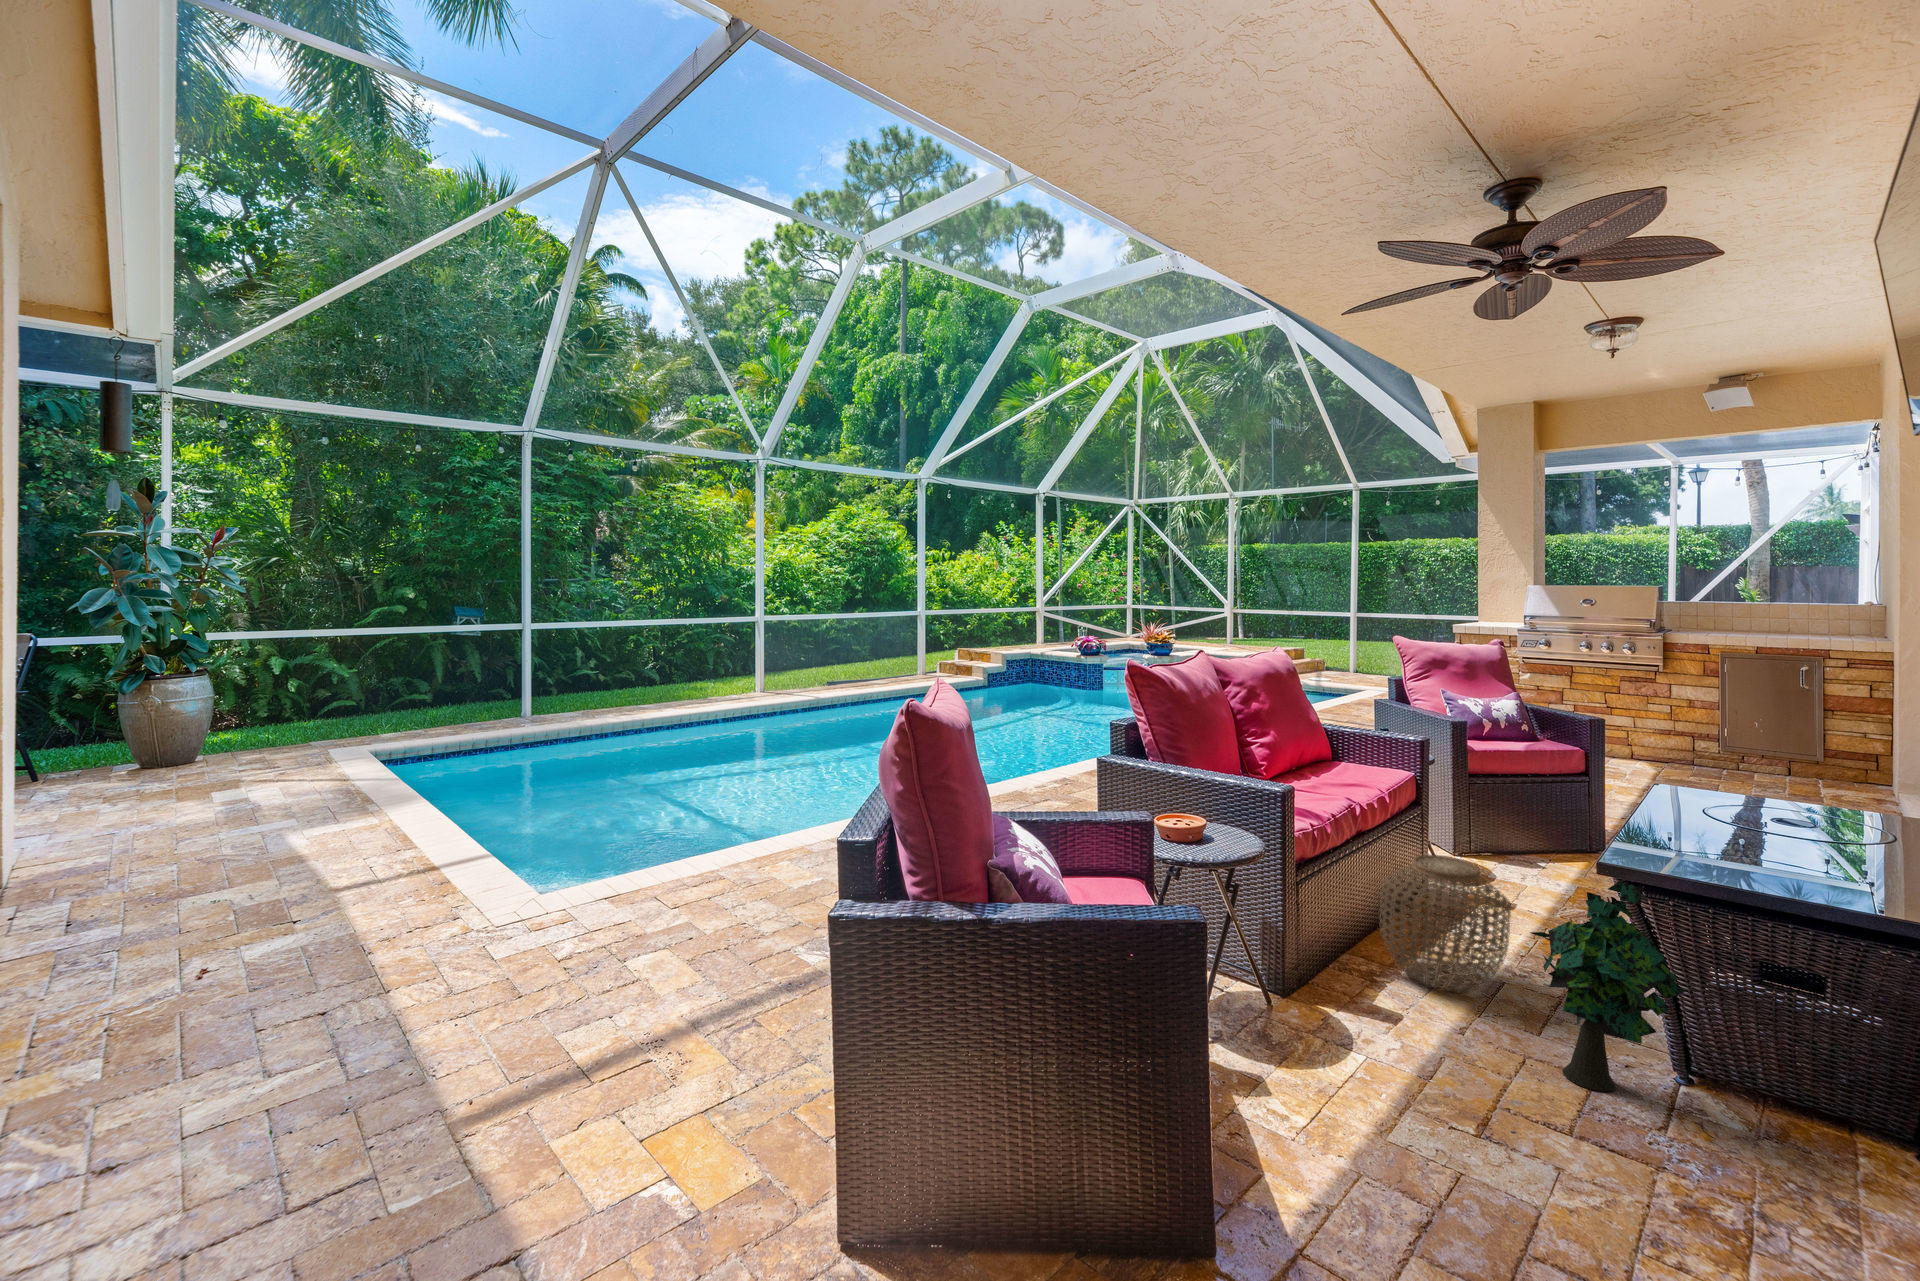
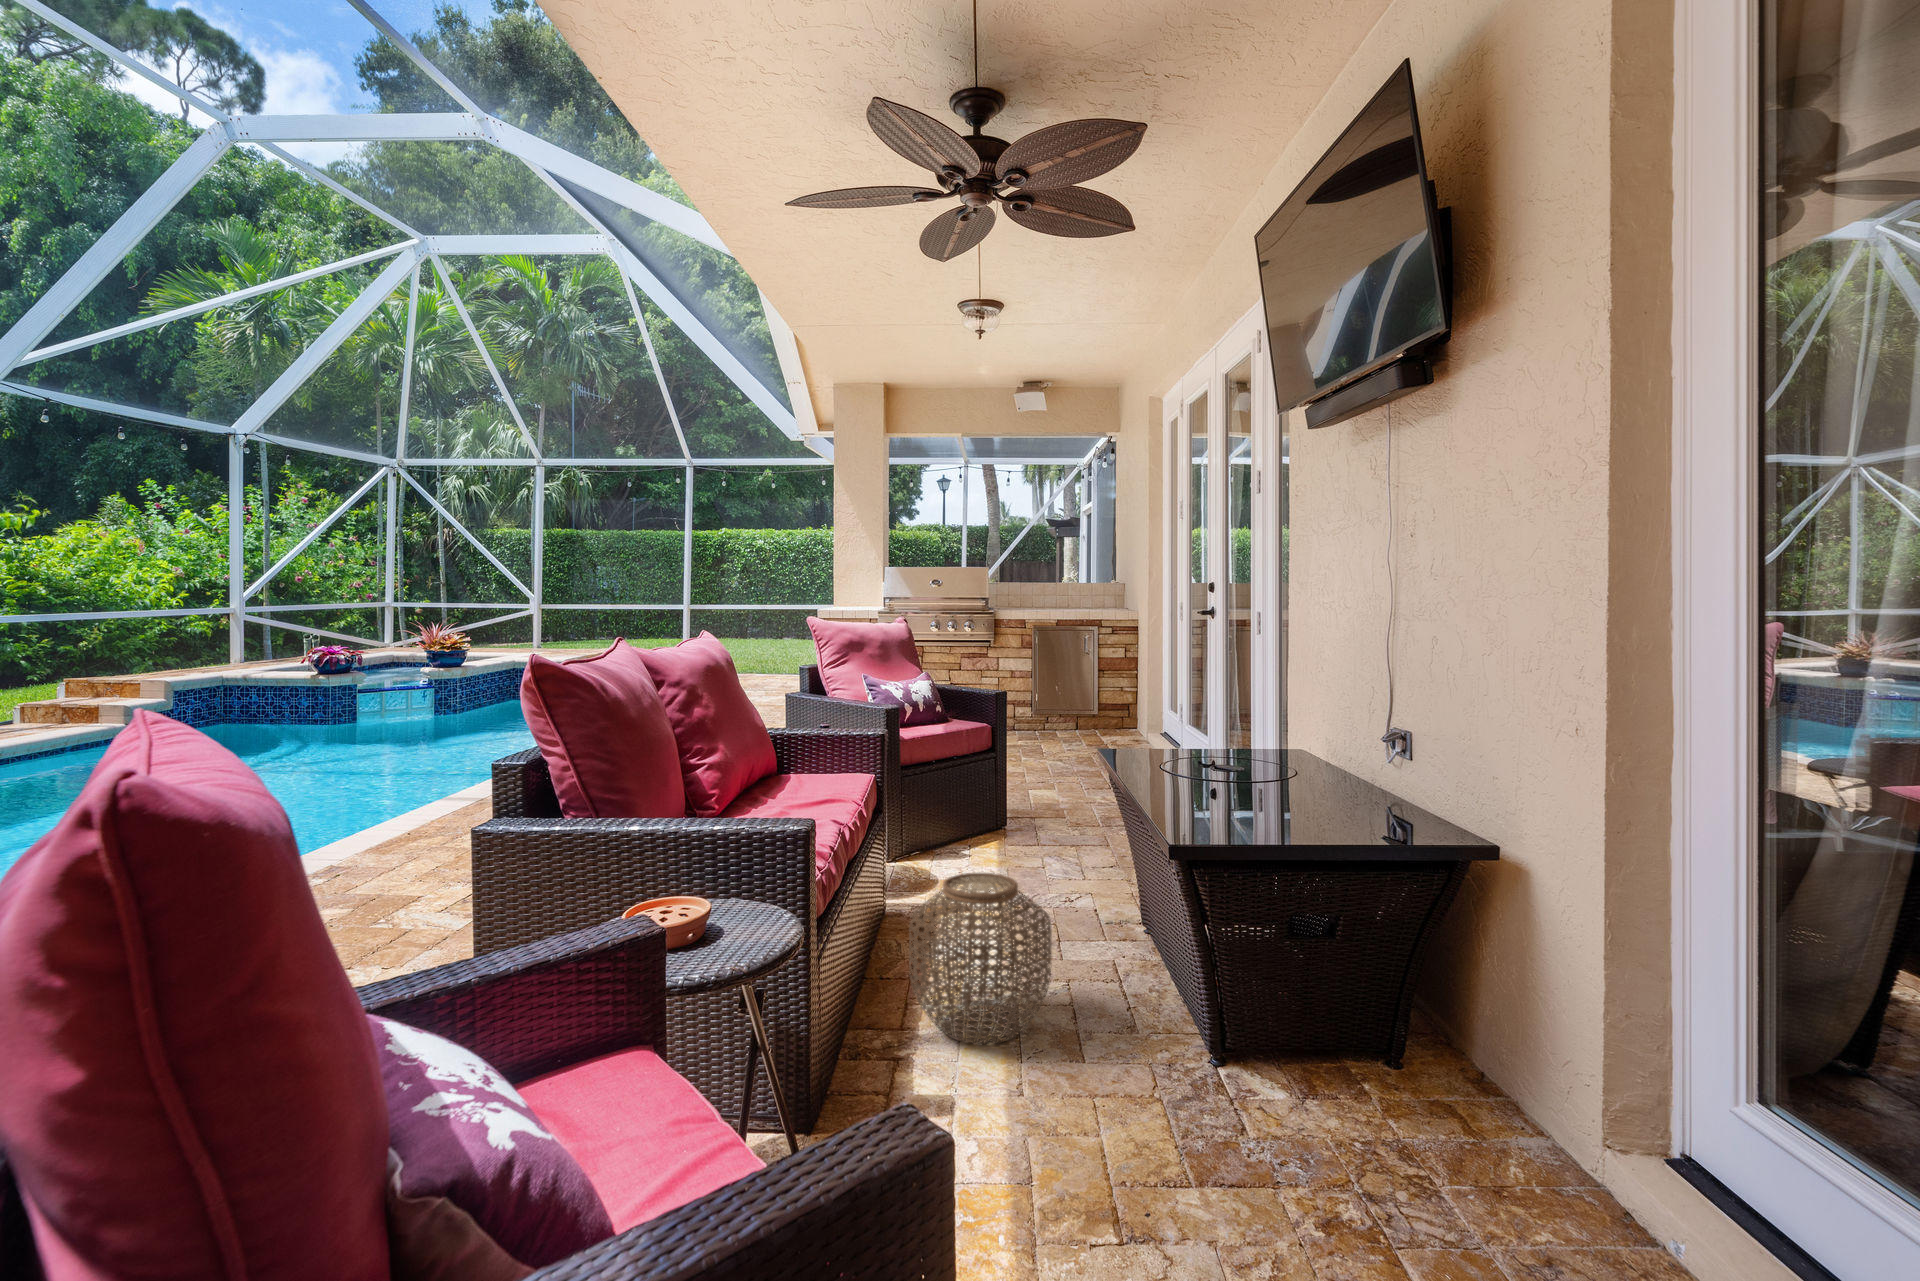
decorative plant: present [1531,882,1685,1092] -> none [1109,864,1260,1115]

